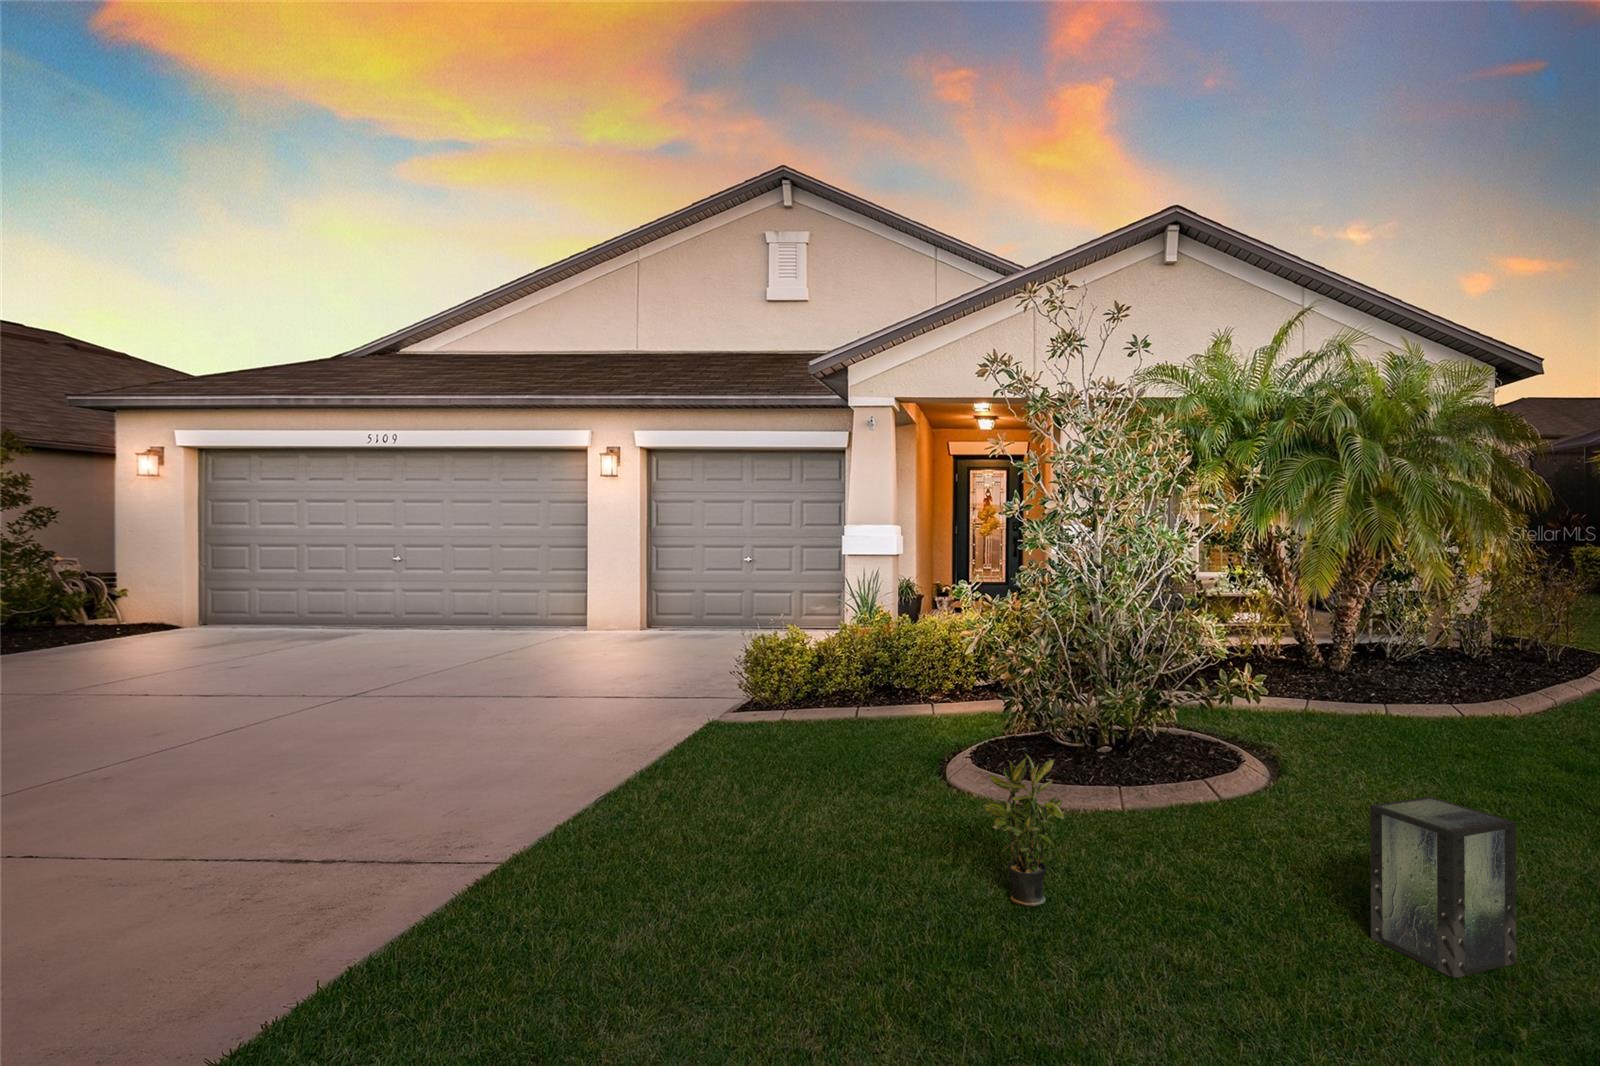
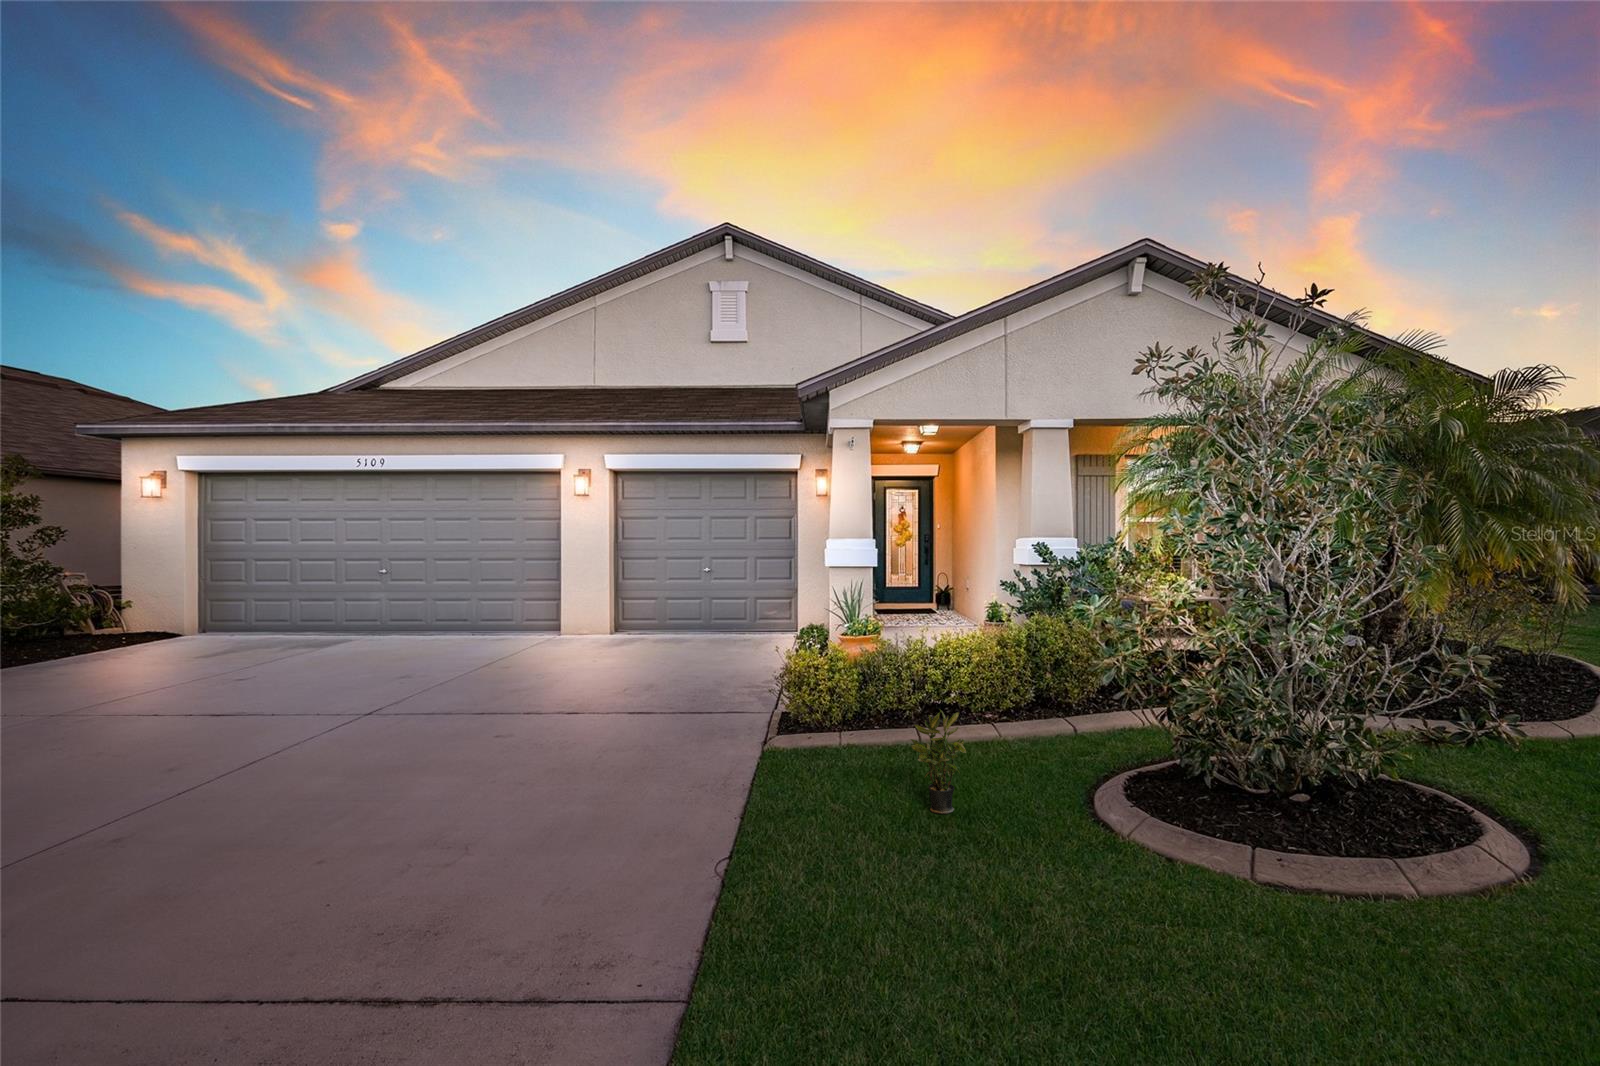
storage box: present [1370,796,1516,978] -> none [1163,728,1250,841]

